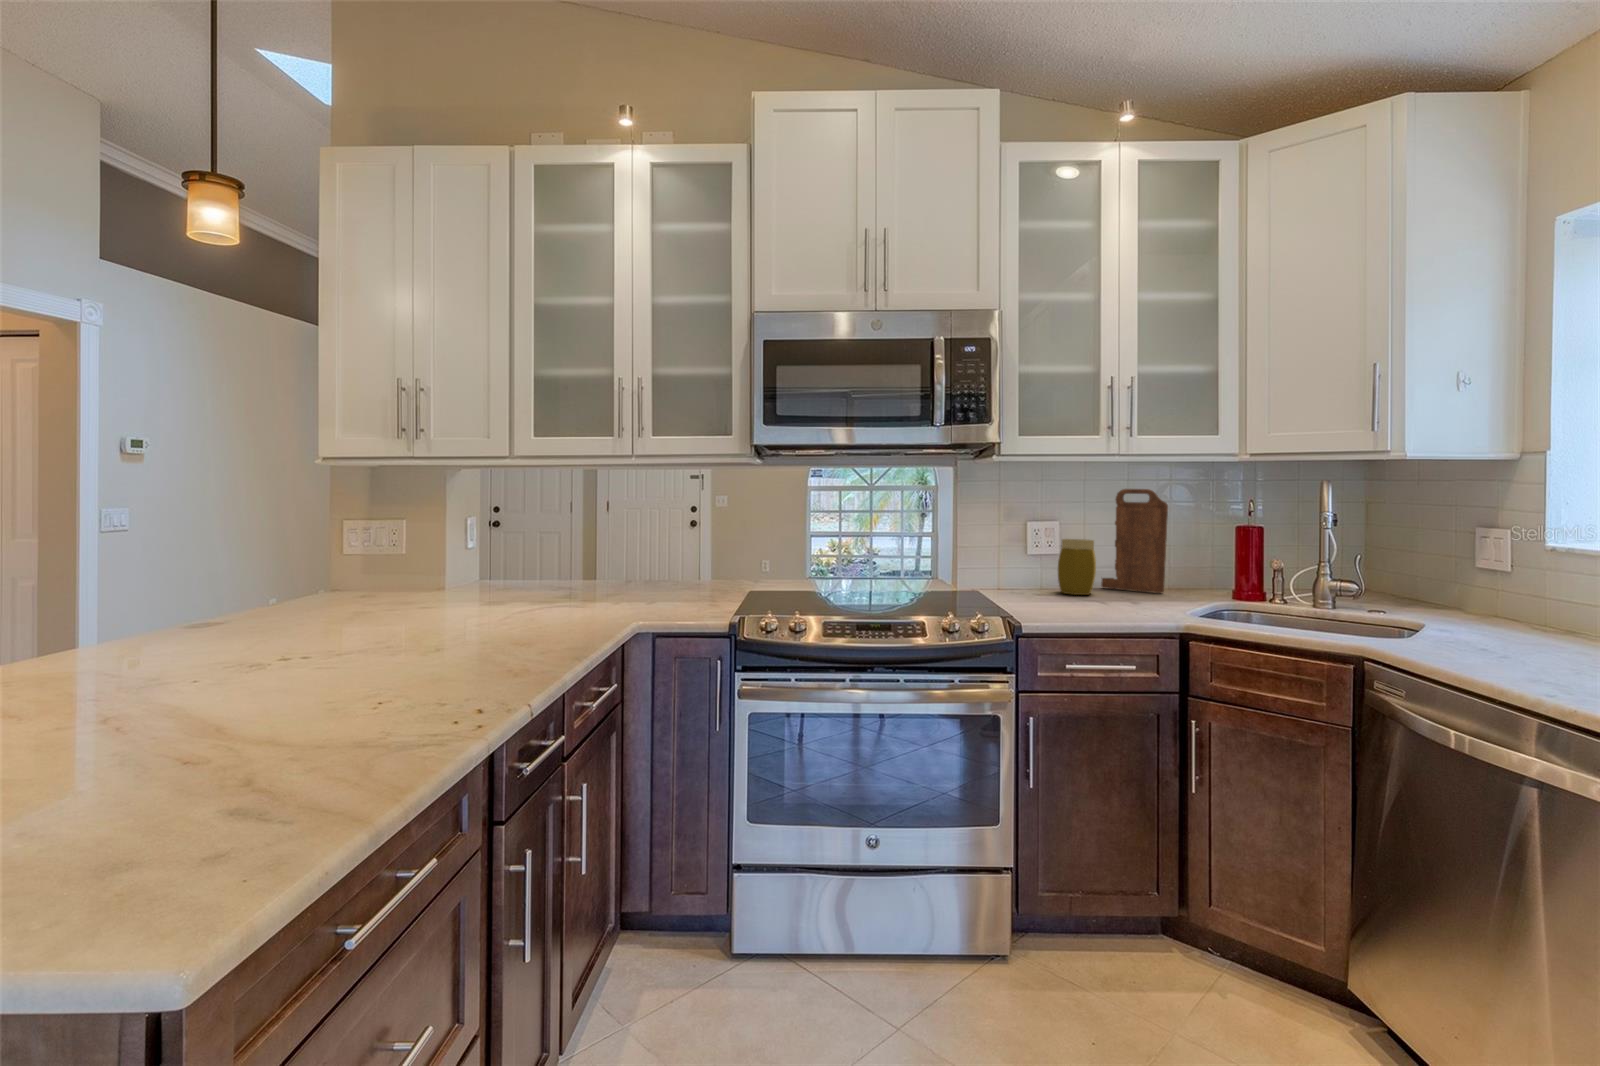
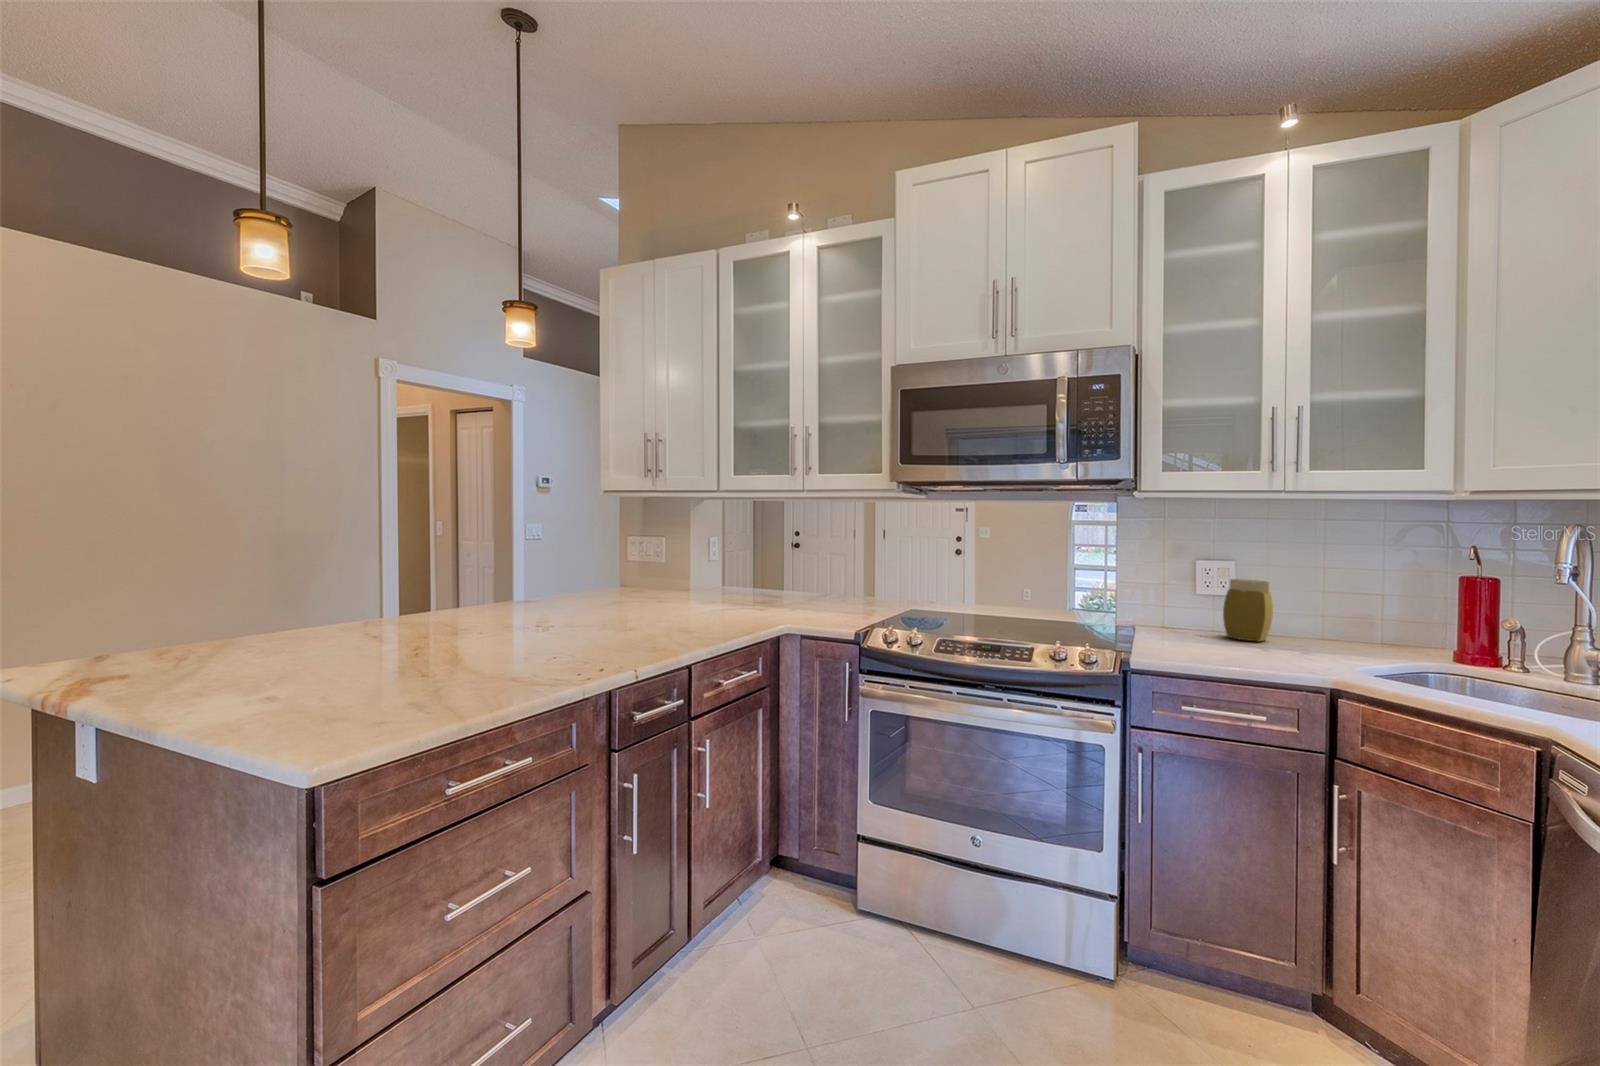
cutting board: present [1101,489,1168,593] -> none [1290,527,1373,647]

